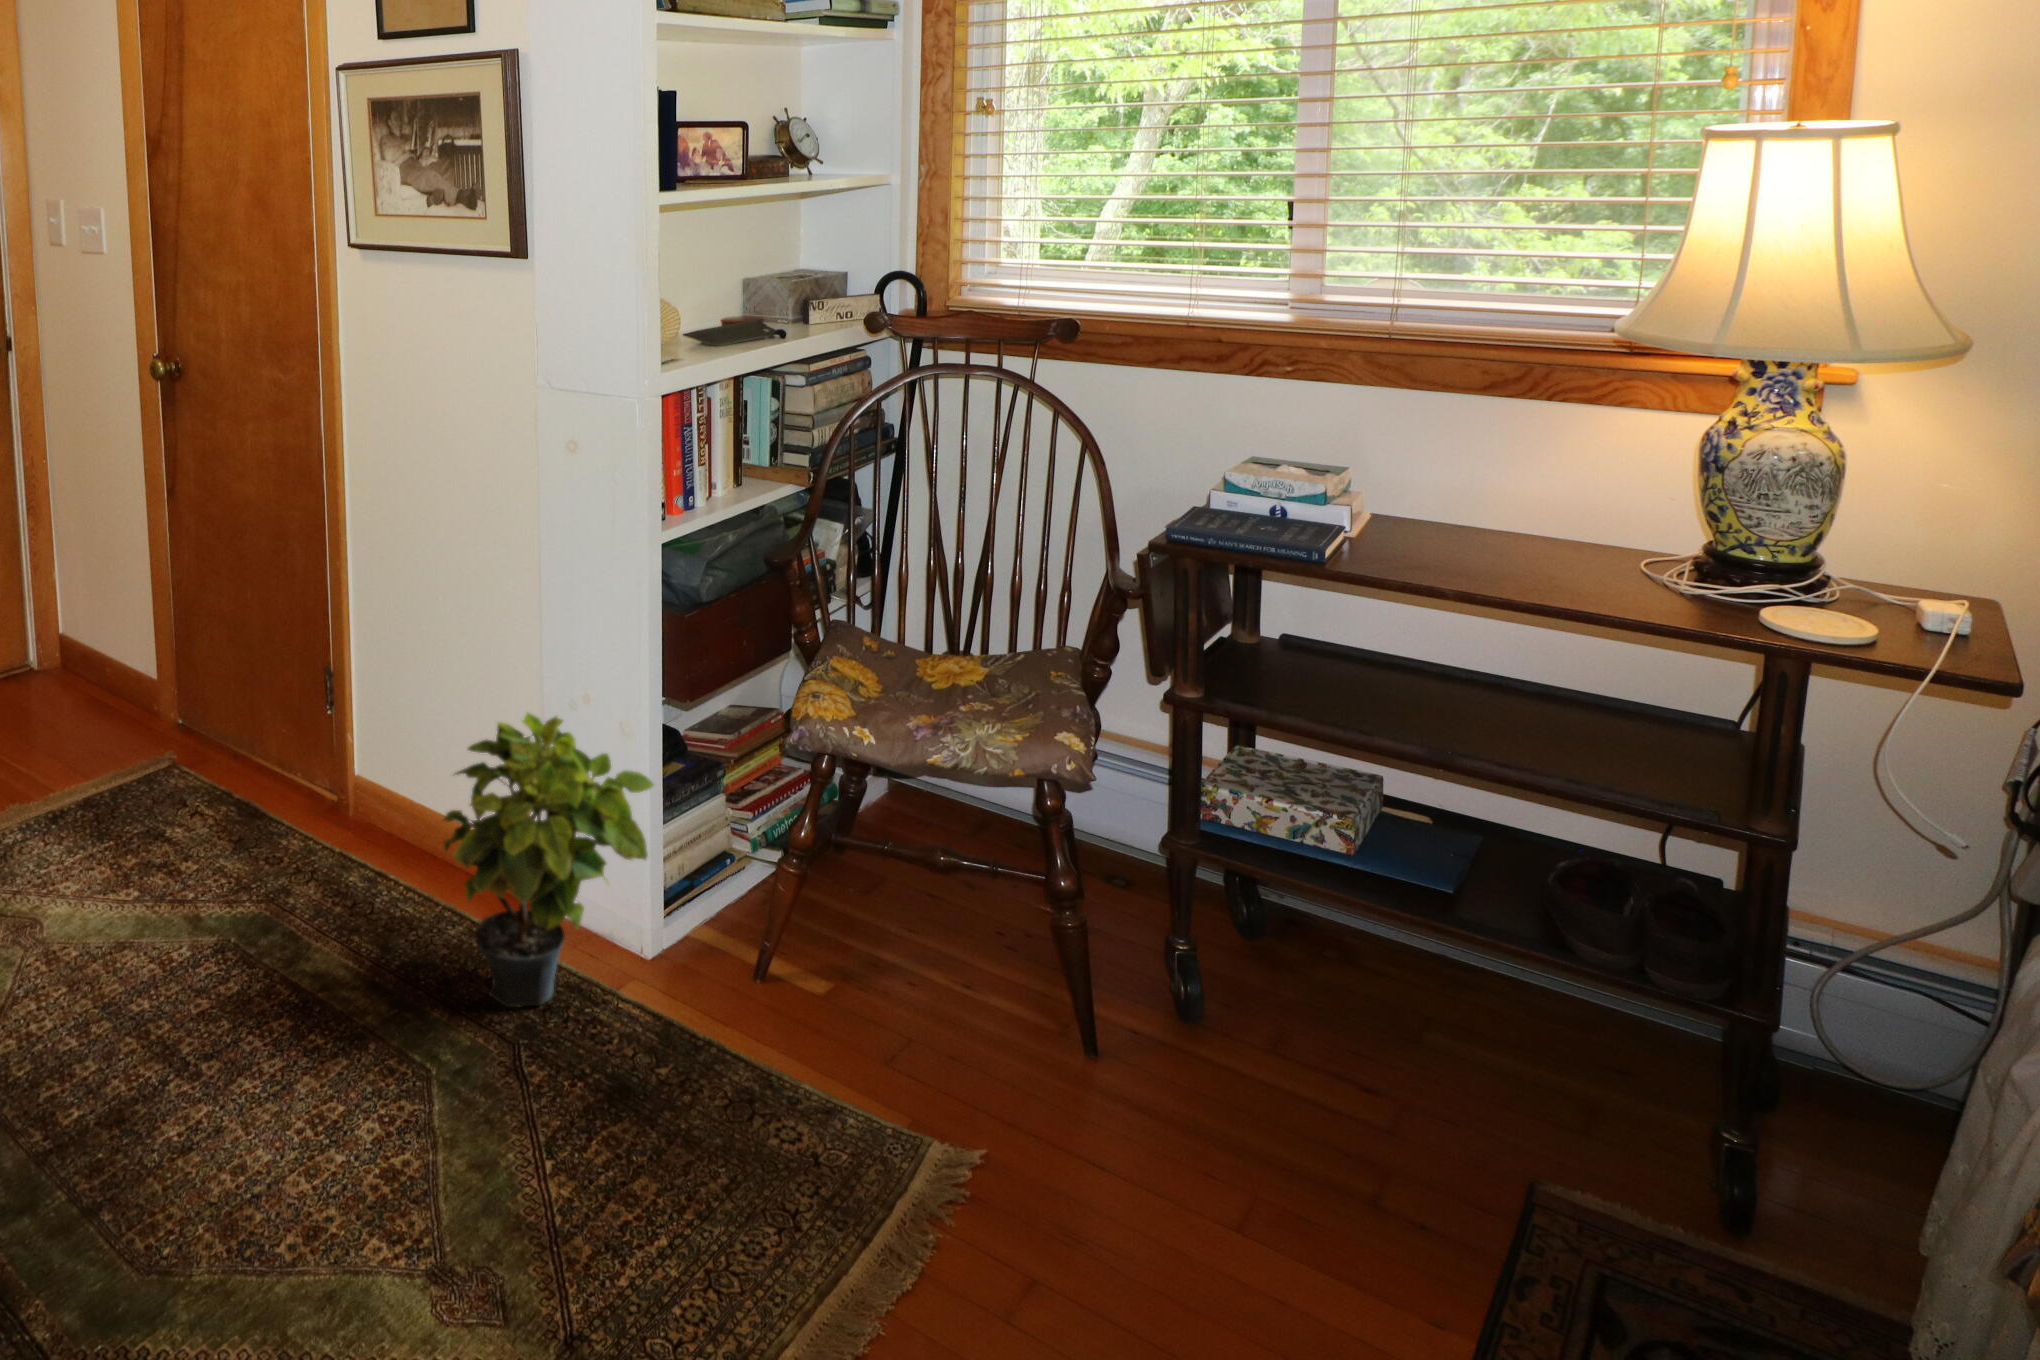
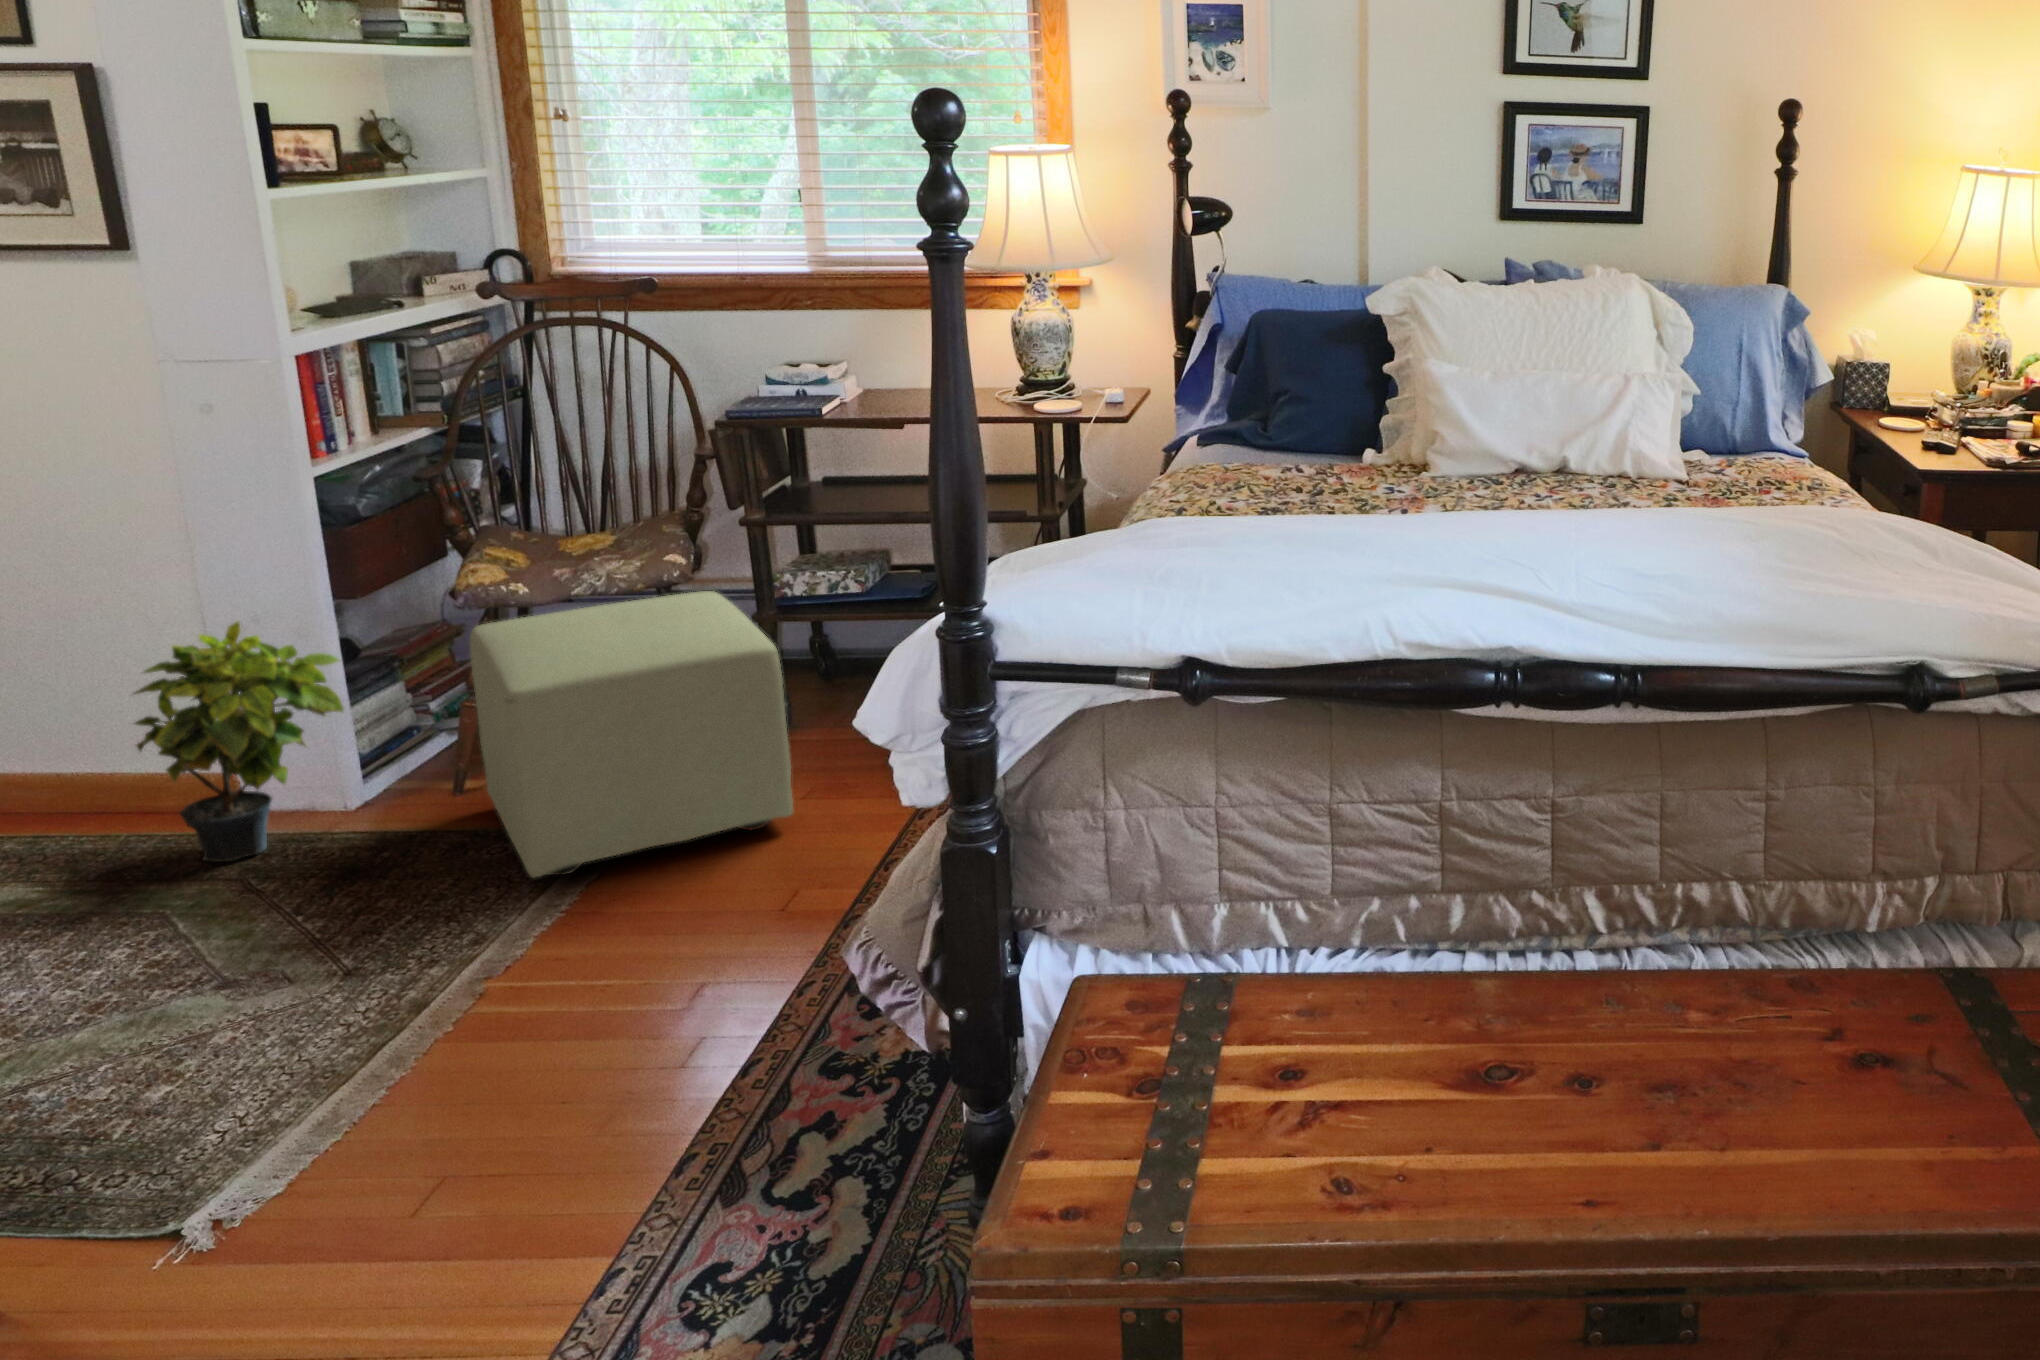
ottoman: none [795,777,1252,1251] -> present [470,591,793,877]

